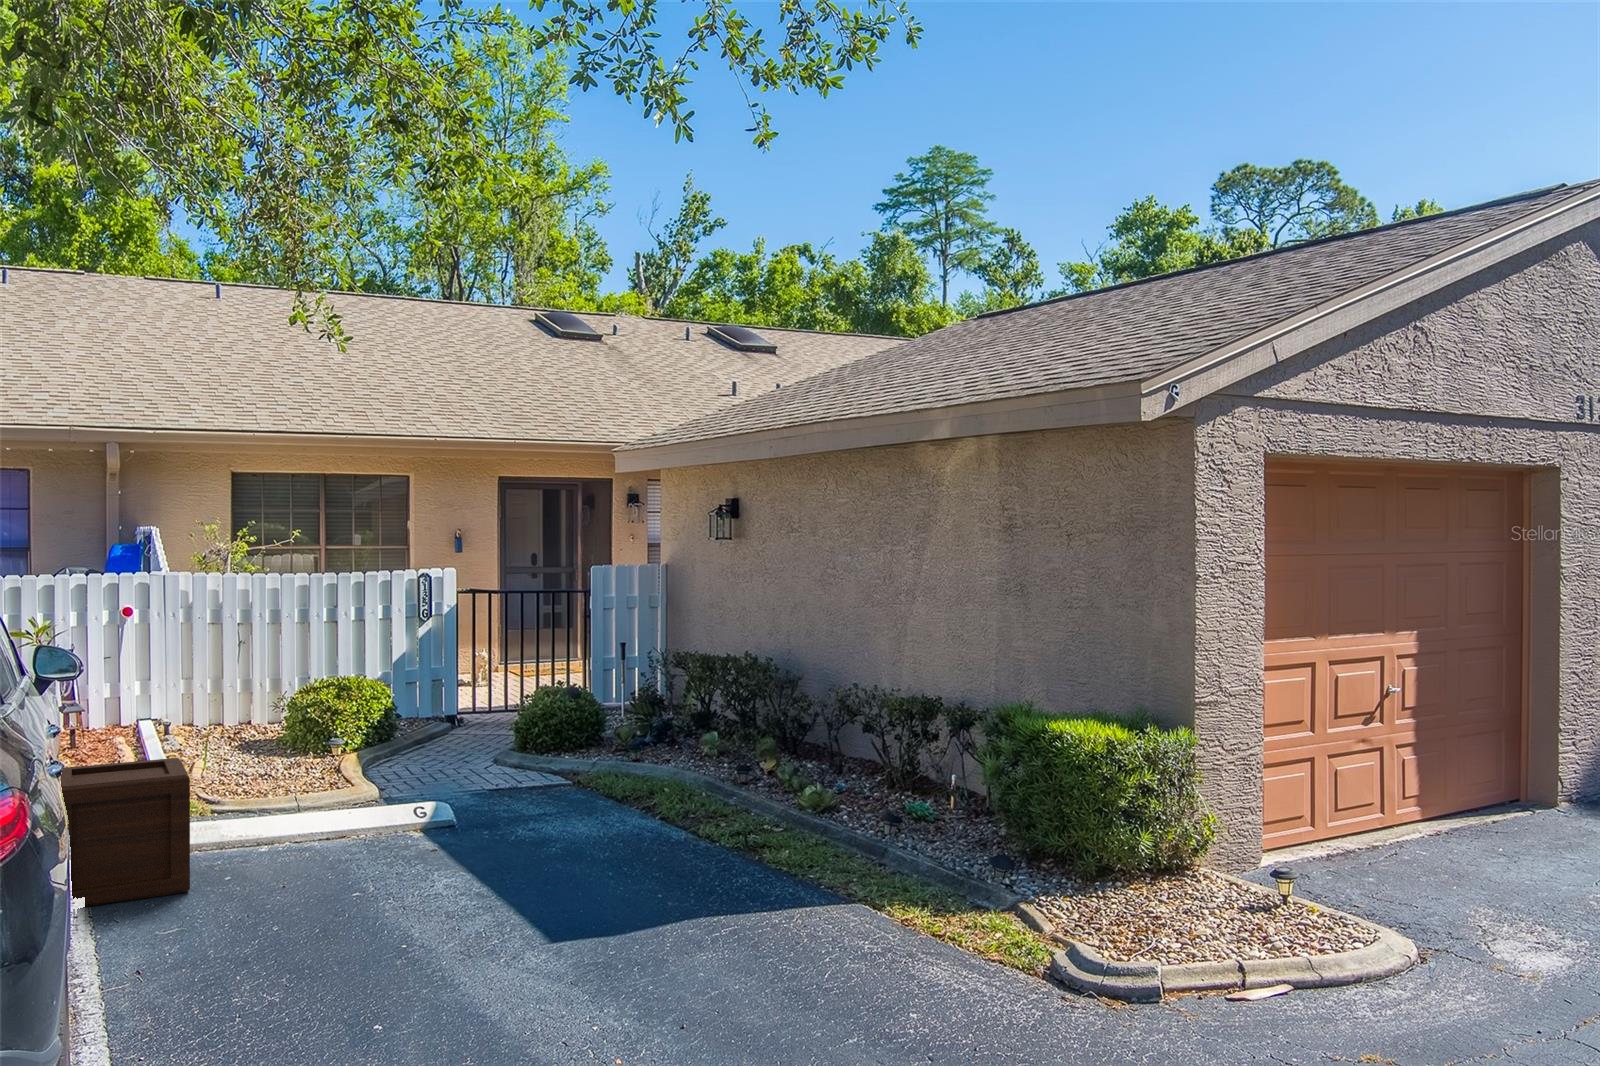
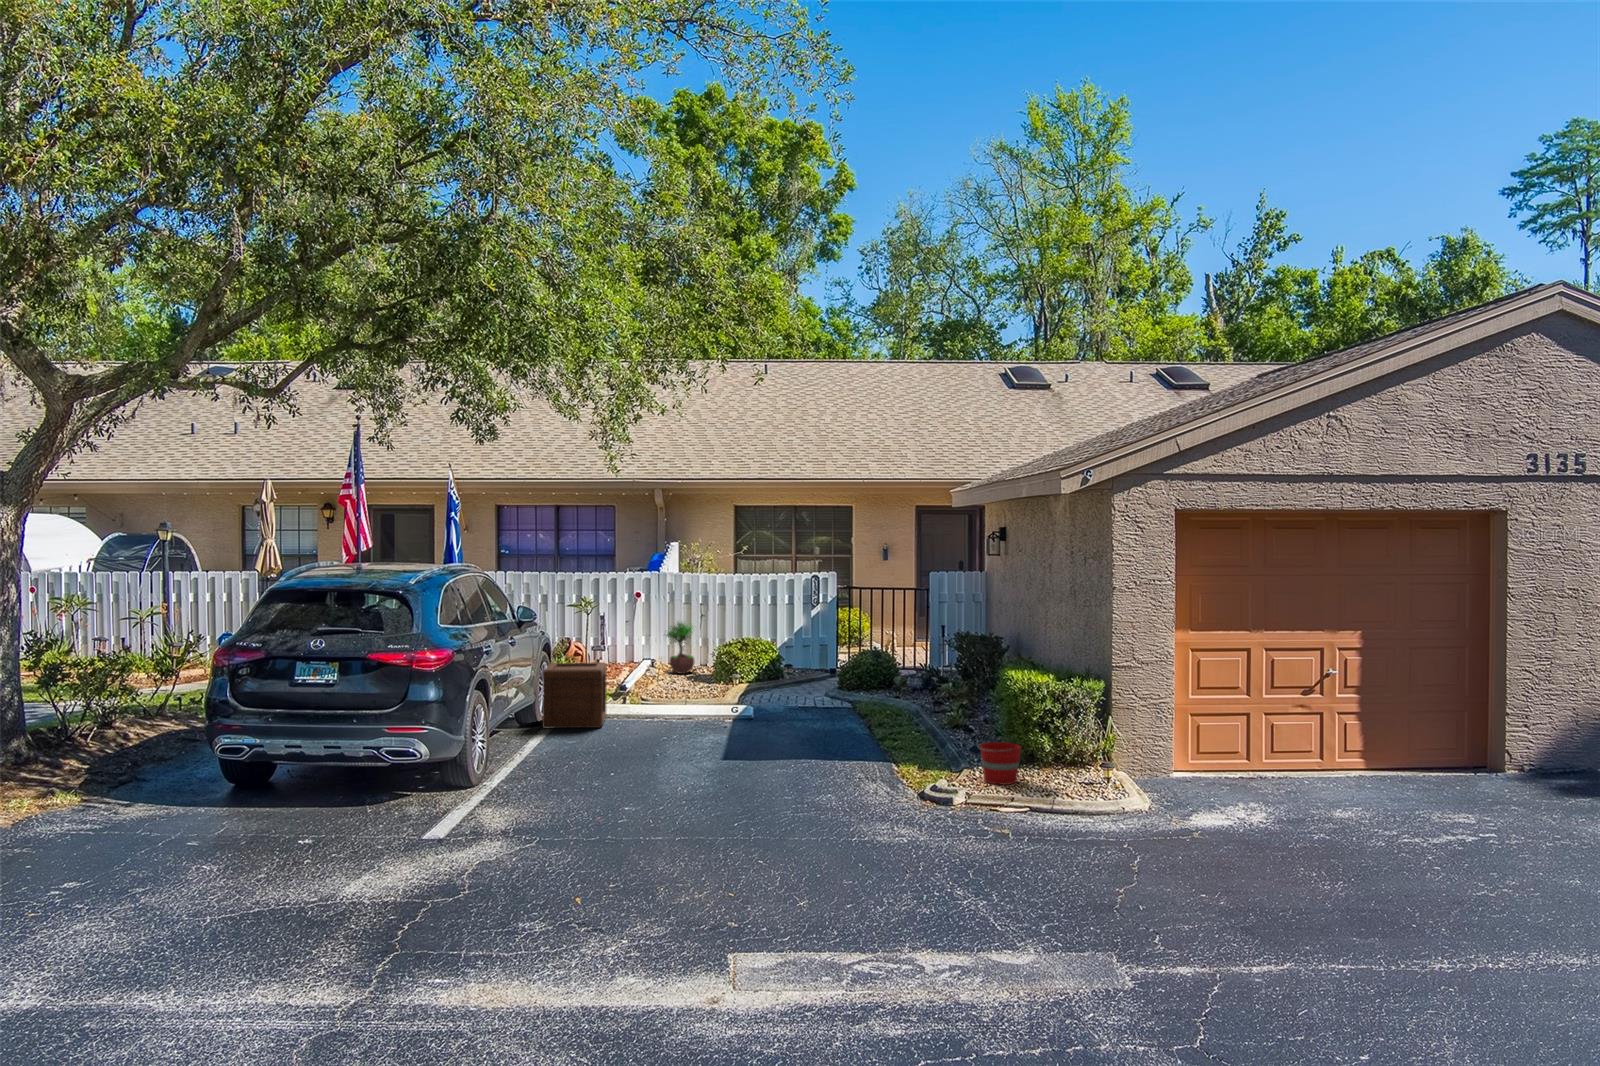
potted tree: none [222,662,285,757] -> present [666,621,695,674]
bucket: none [1013,846,1089,925] -> present [980,741,1021,785]

